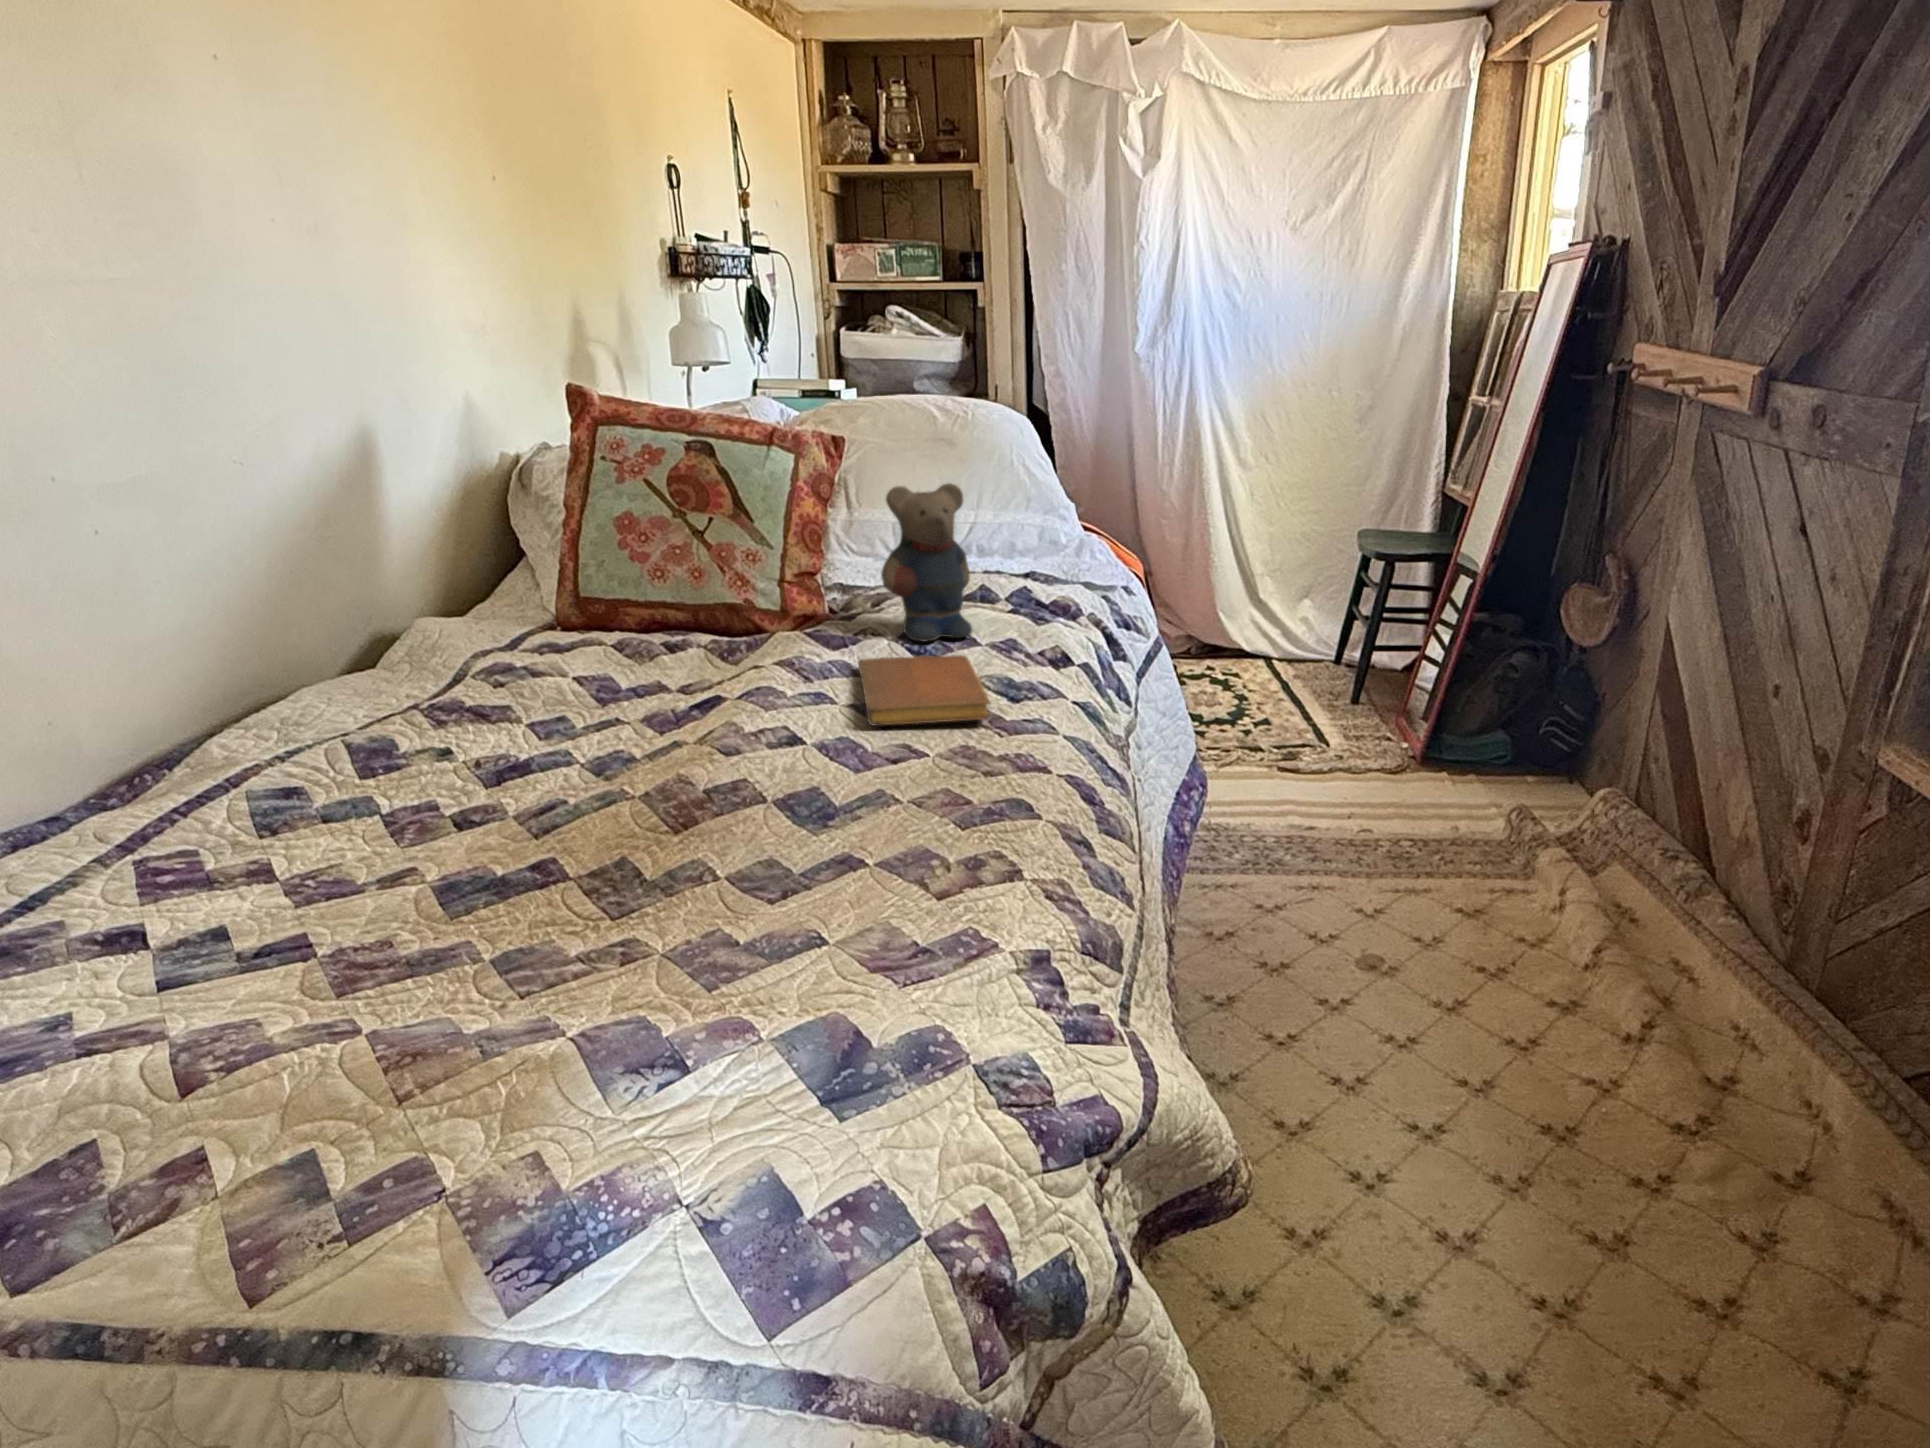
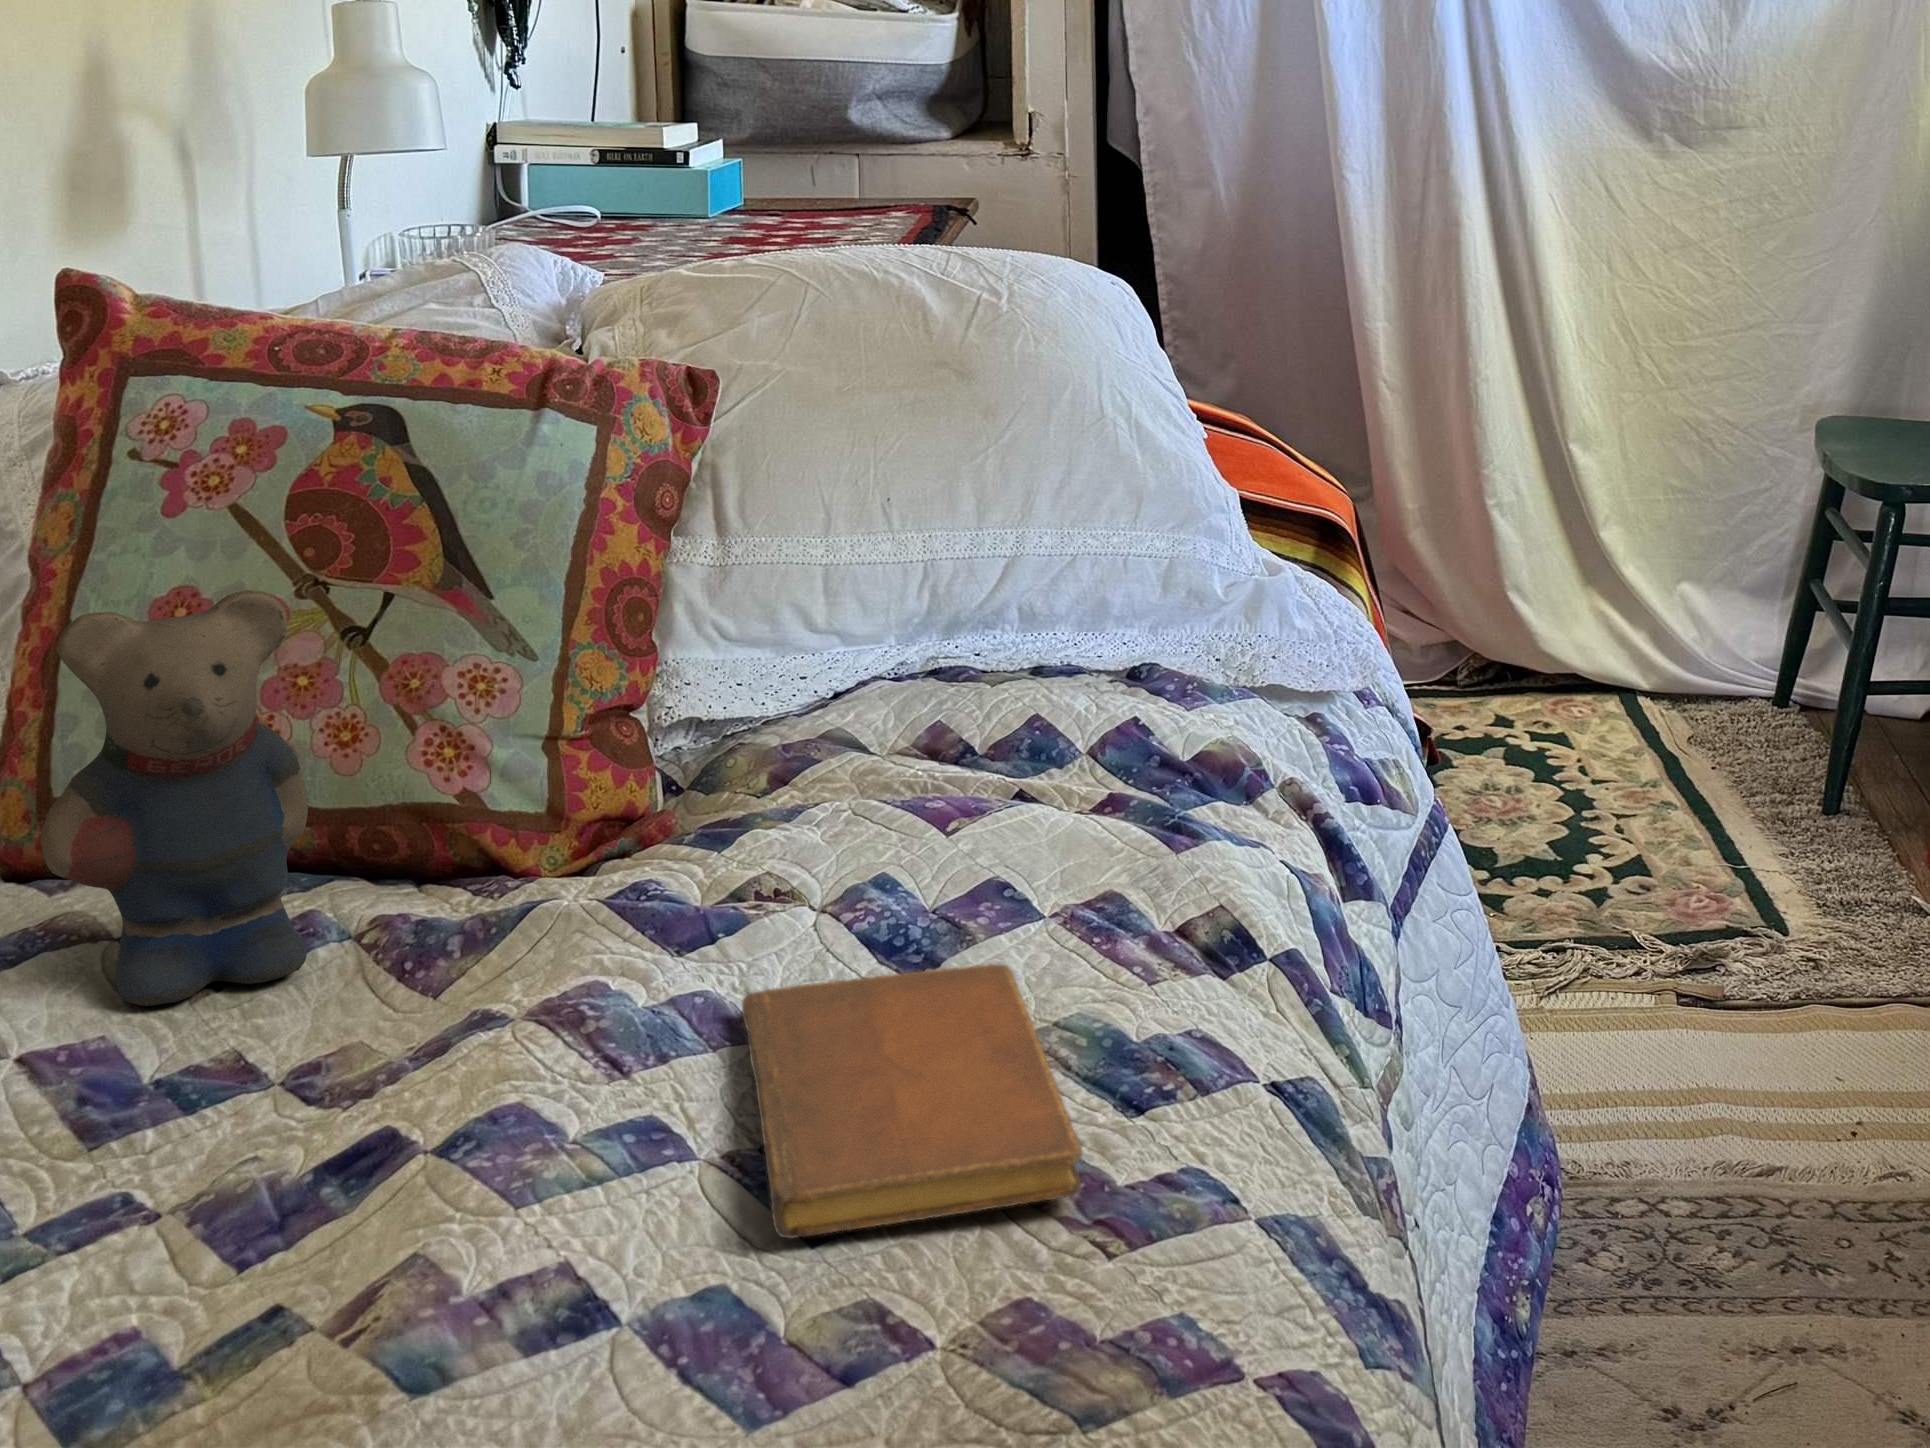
teddy bear: present [881,483,973,642] -> present [41,590,308,1006]

